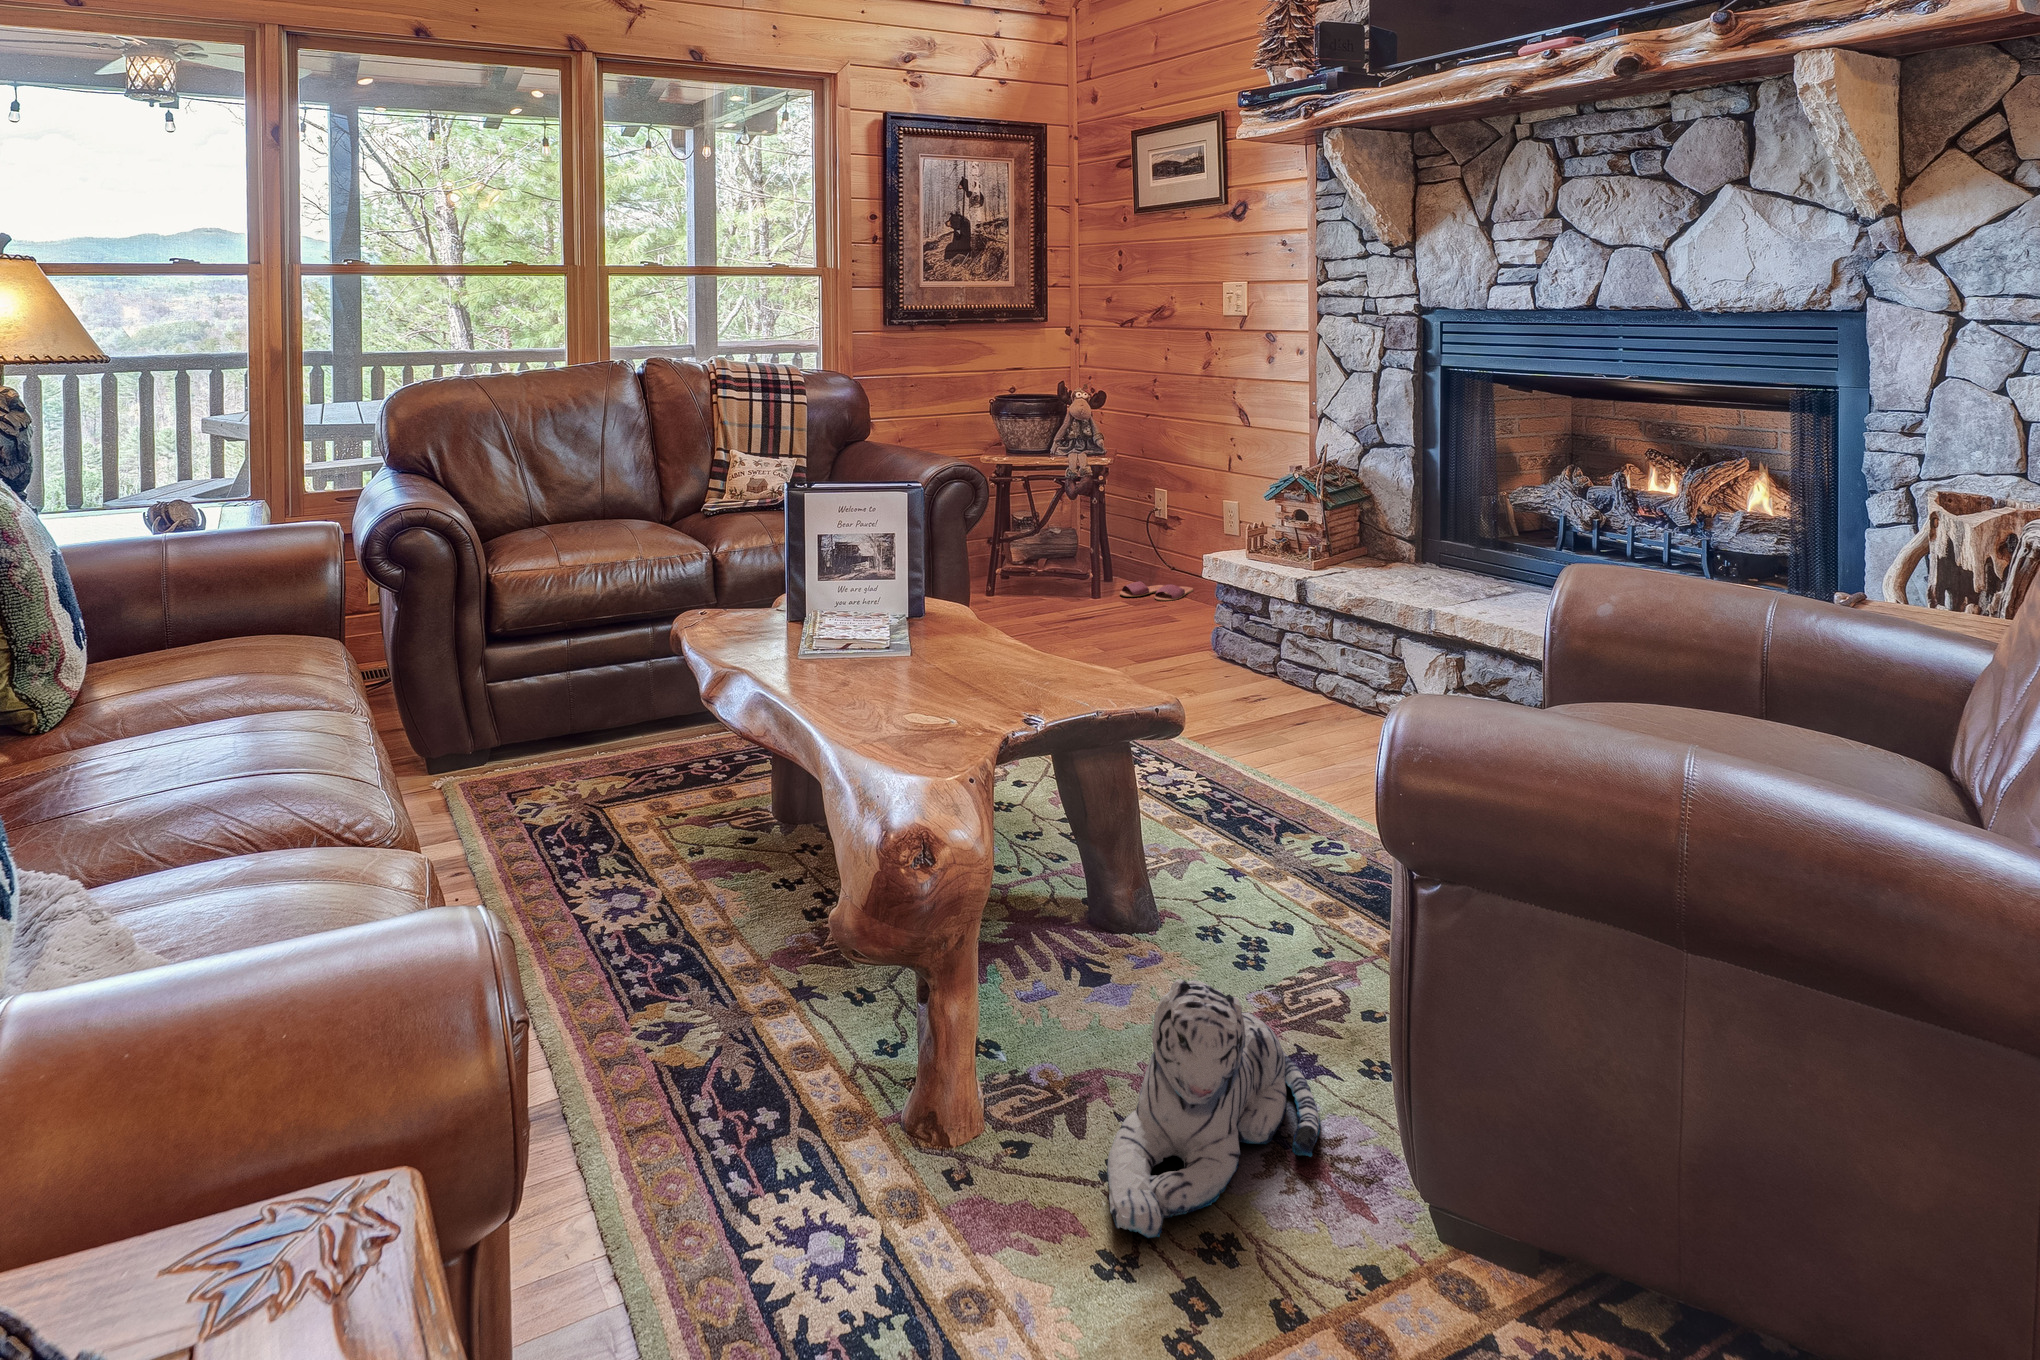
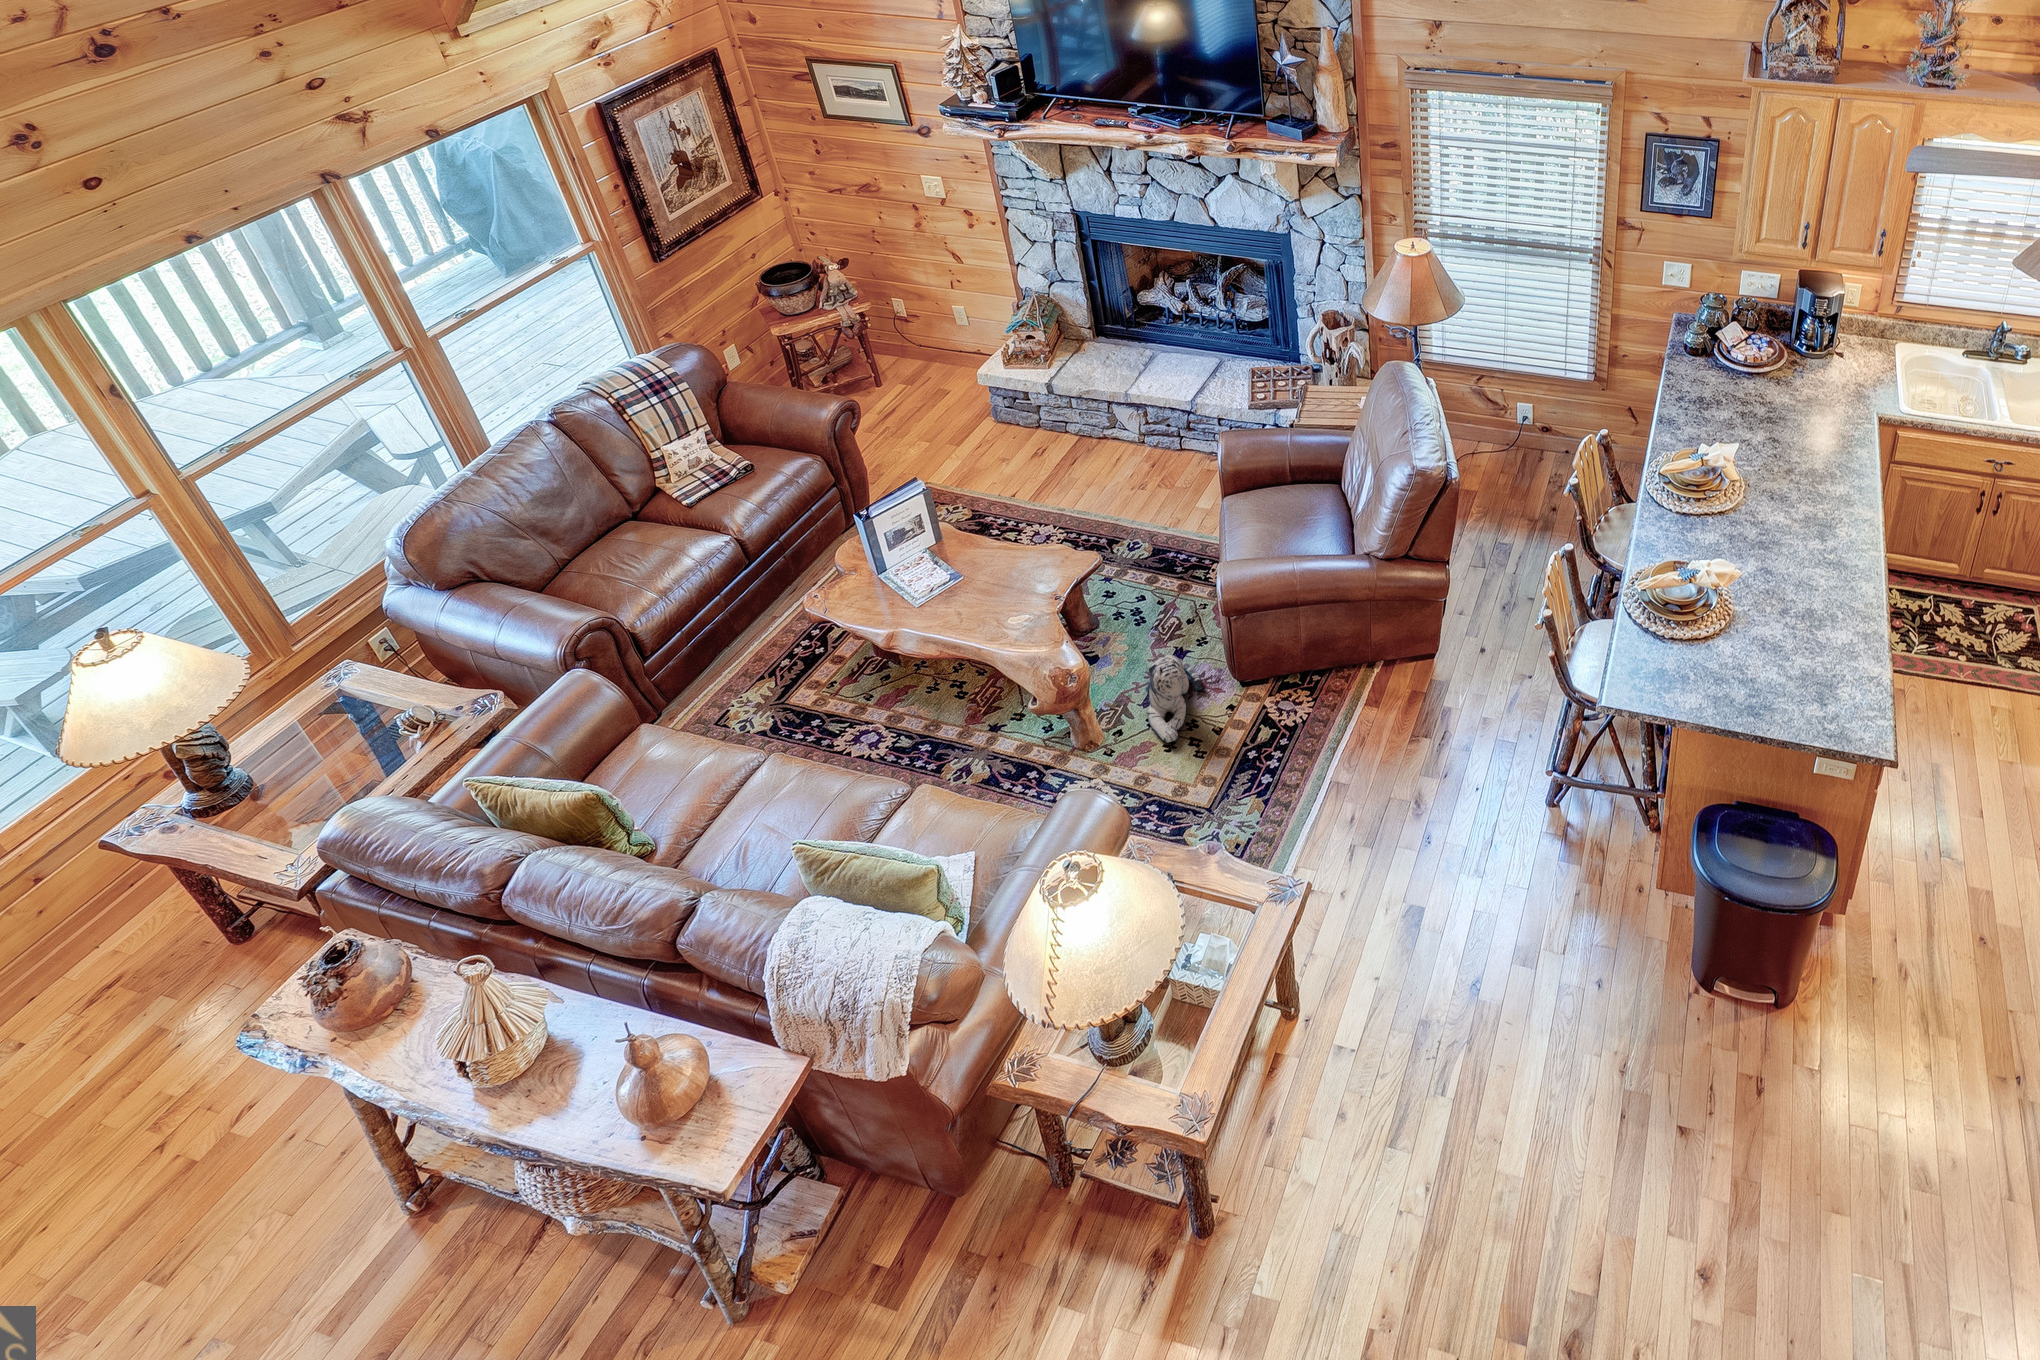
slippers: present [1120,581,1193,601] -> none [901,358,942,384]

